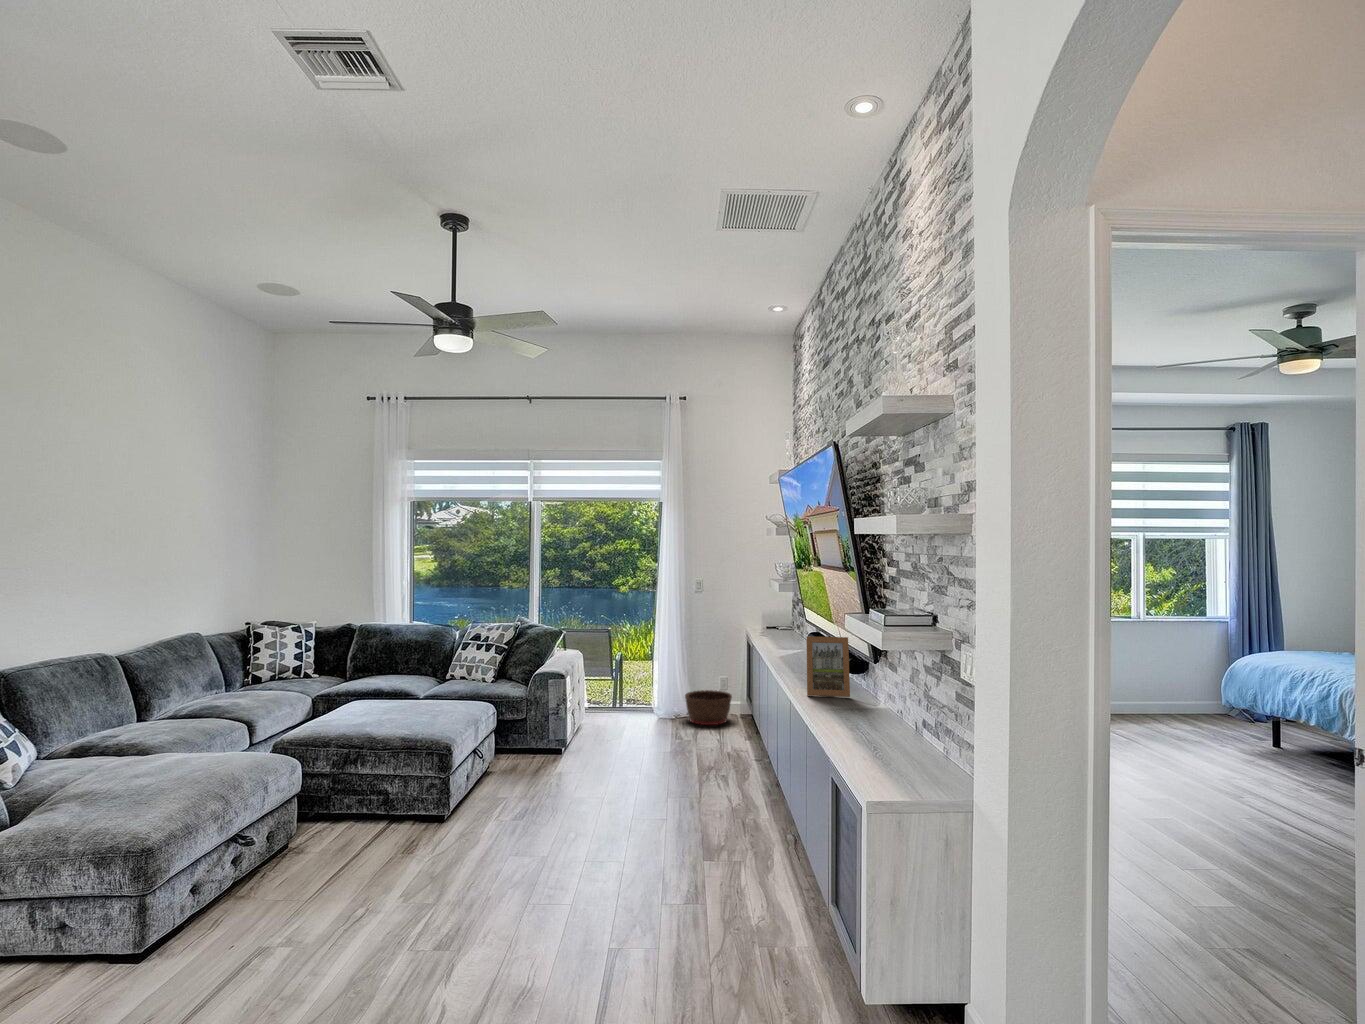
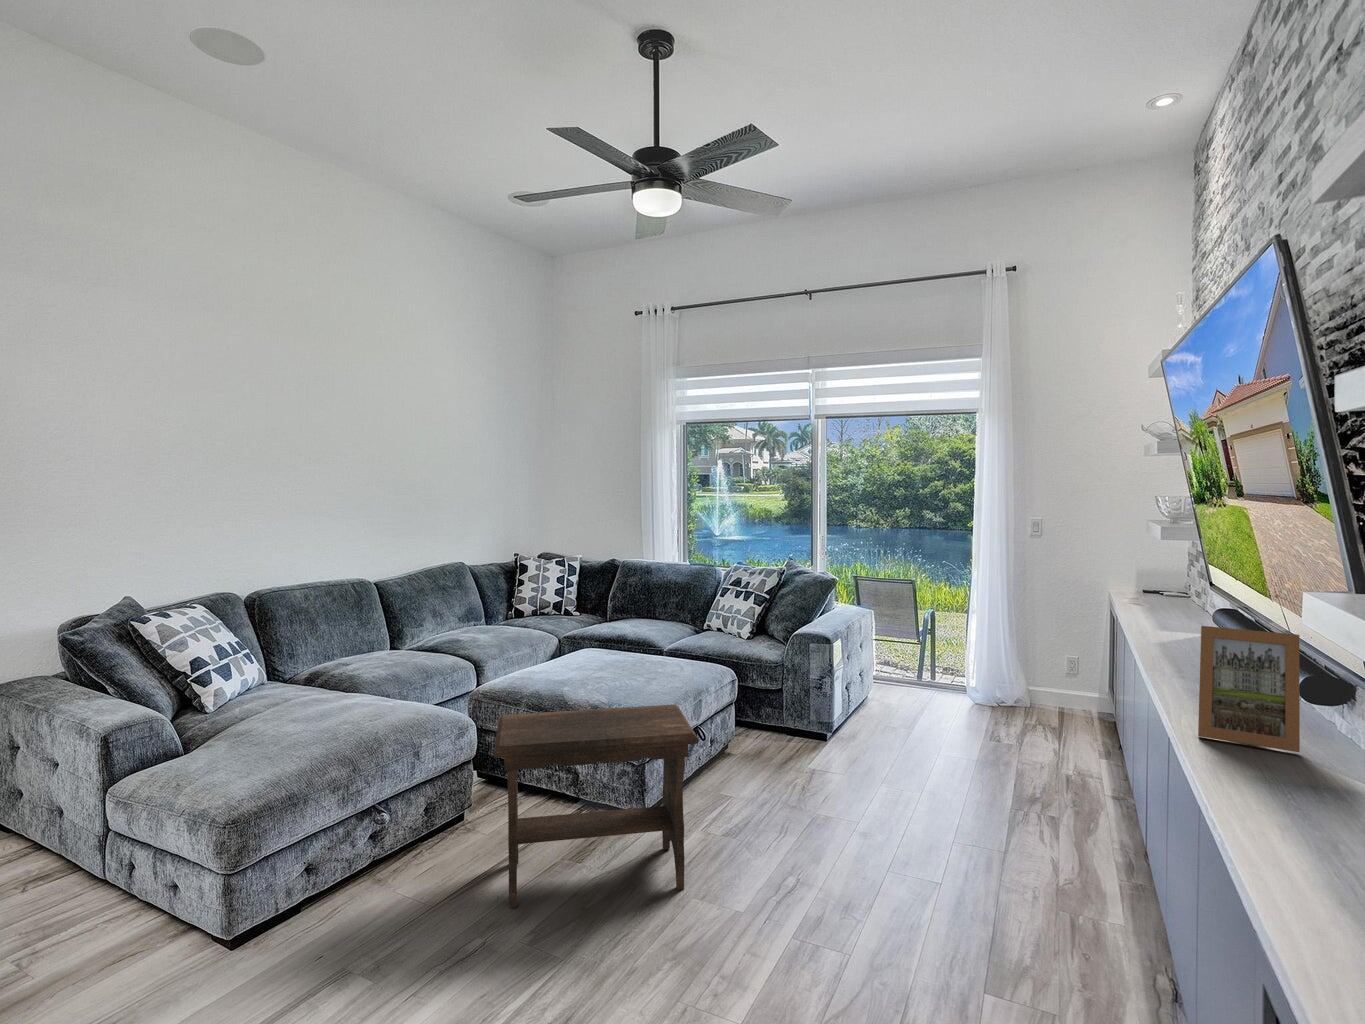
basket: present [685,690,732,725] -> none [1011,674,1085,726]
footstool: none [347,724,516,889] -> present [494,704,699,908]

